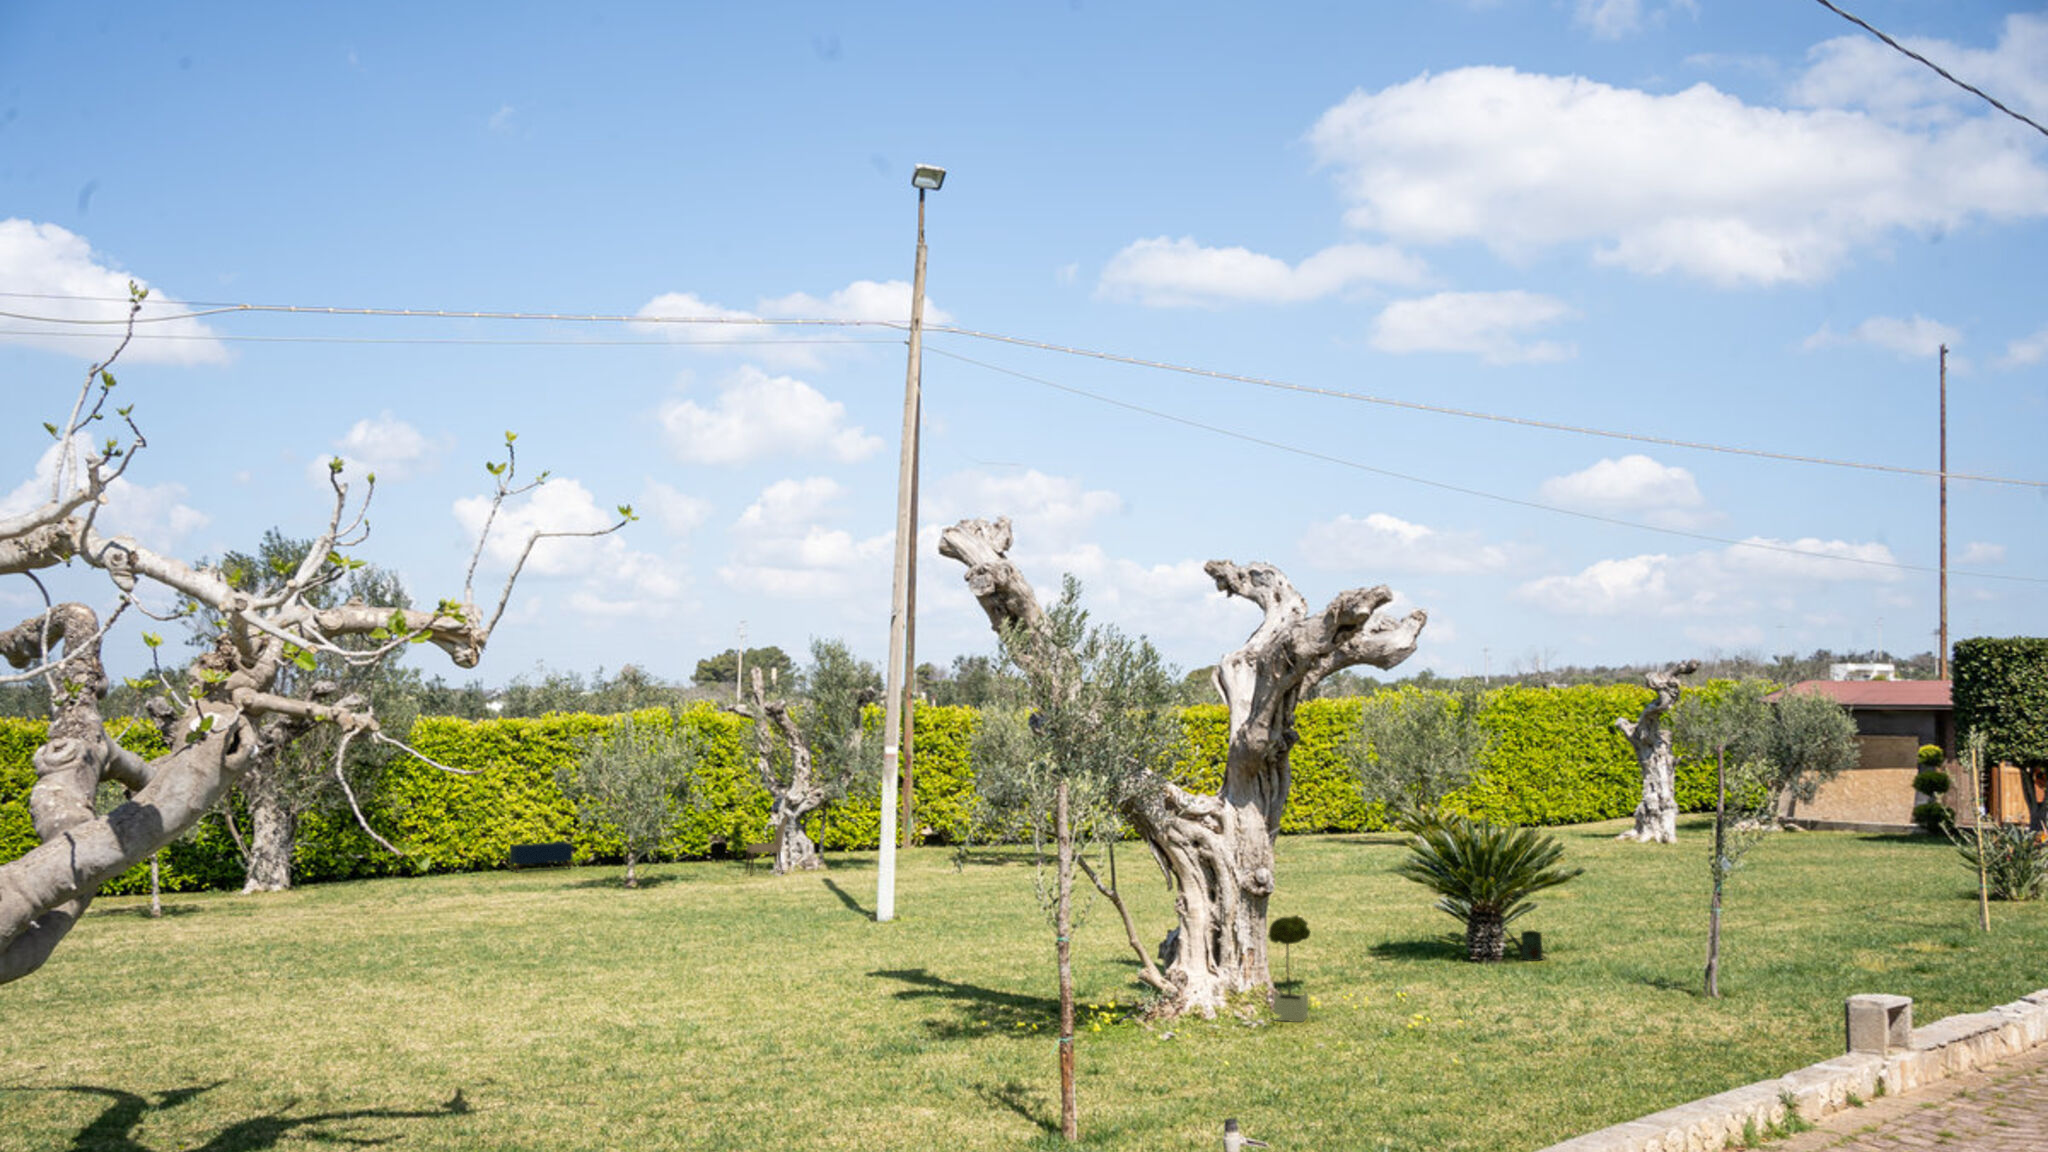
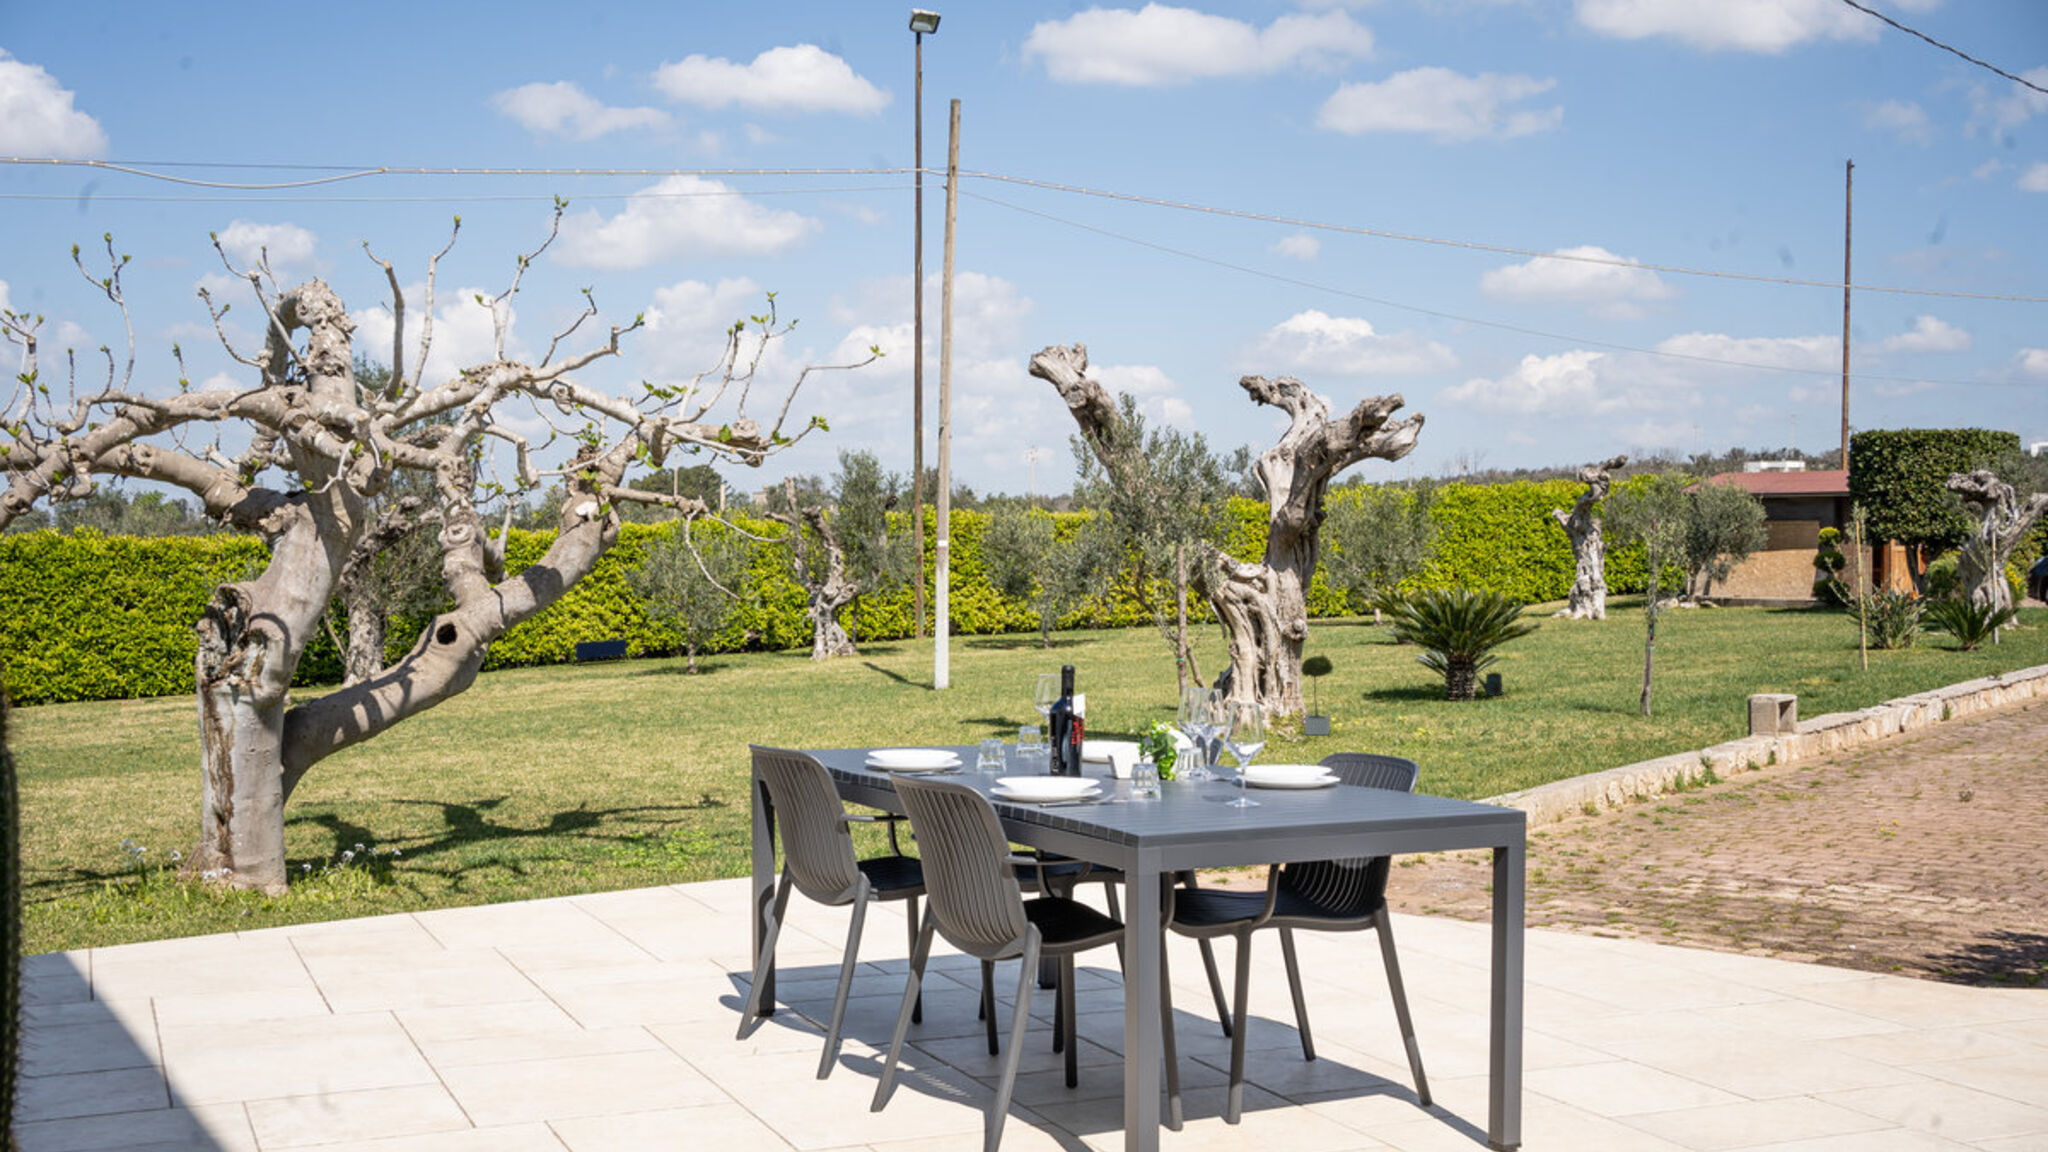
chair: present [746,816,788,874] -> none [789,607,826,662]

